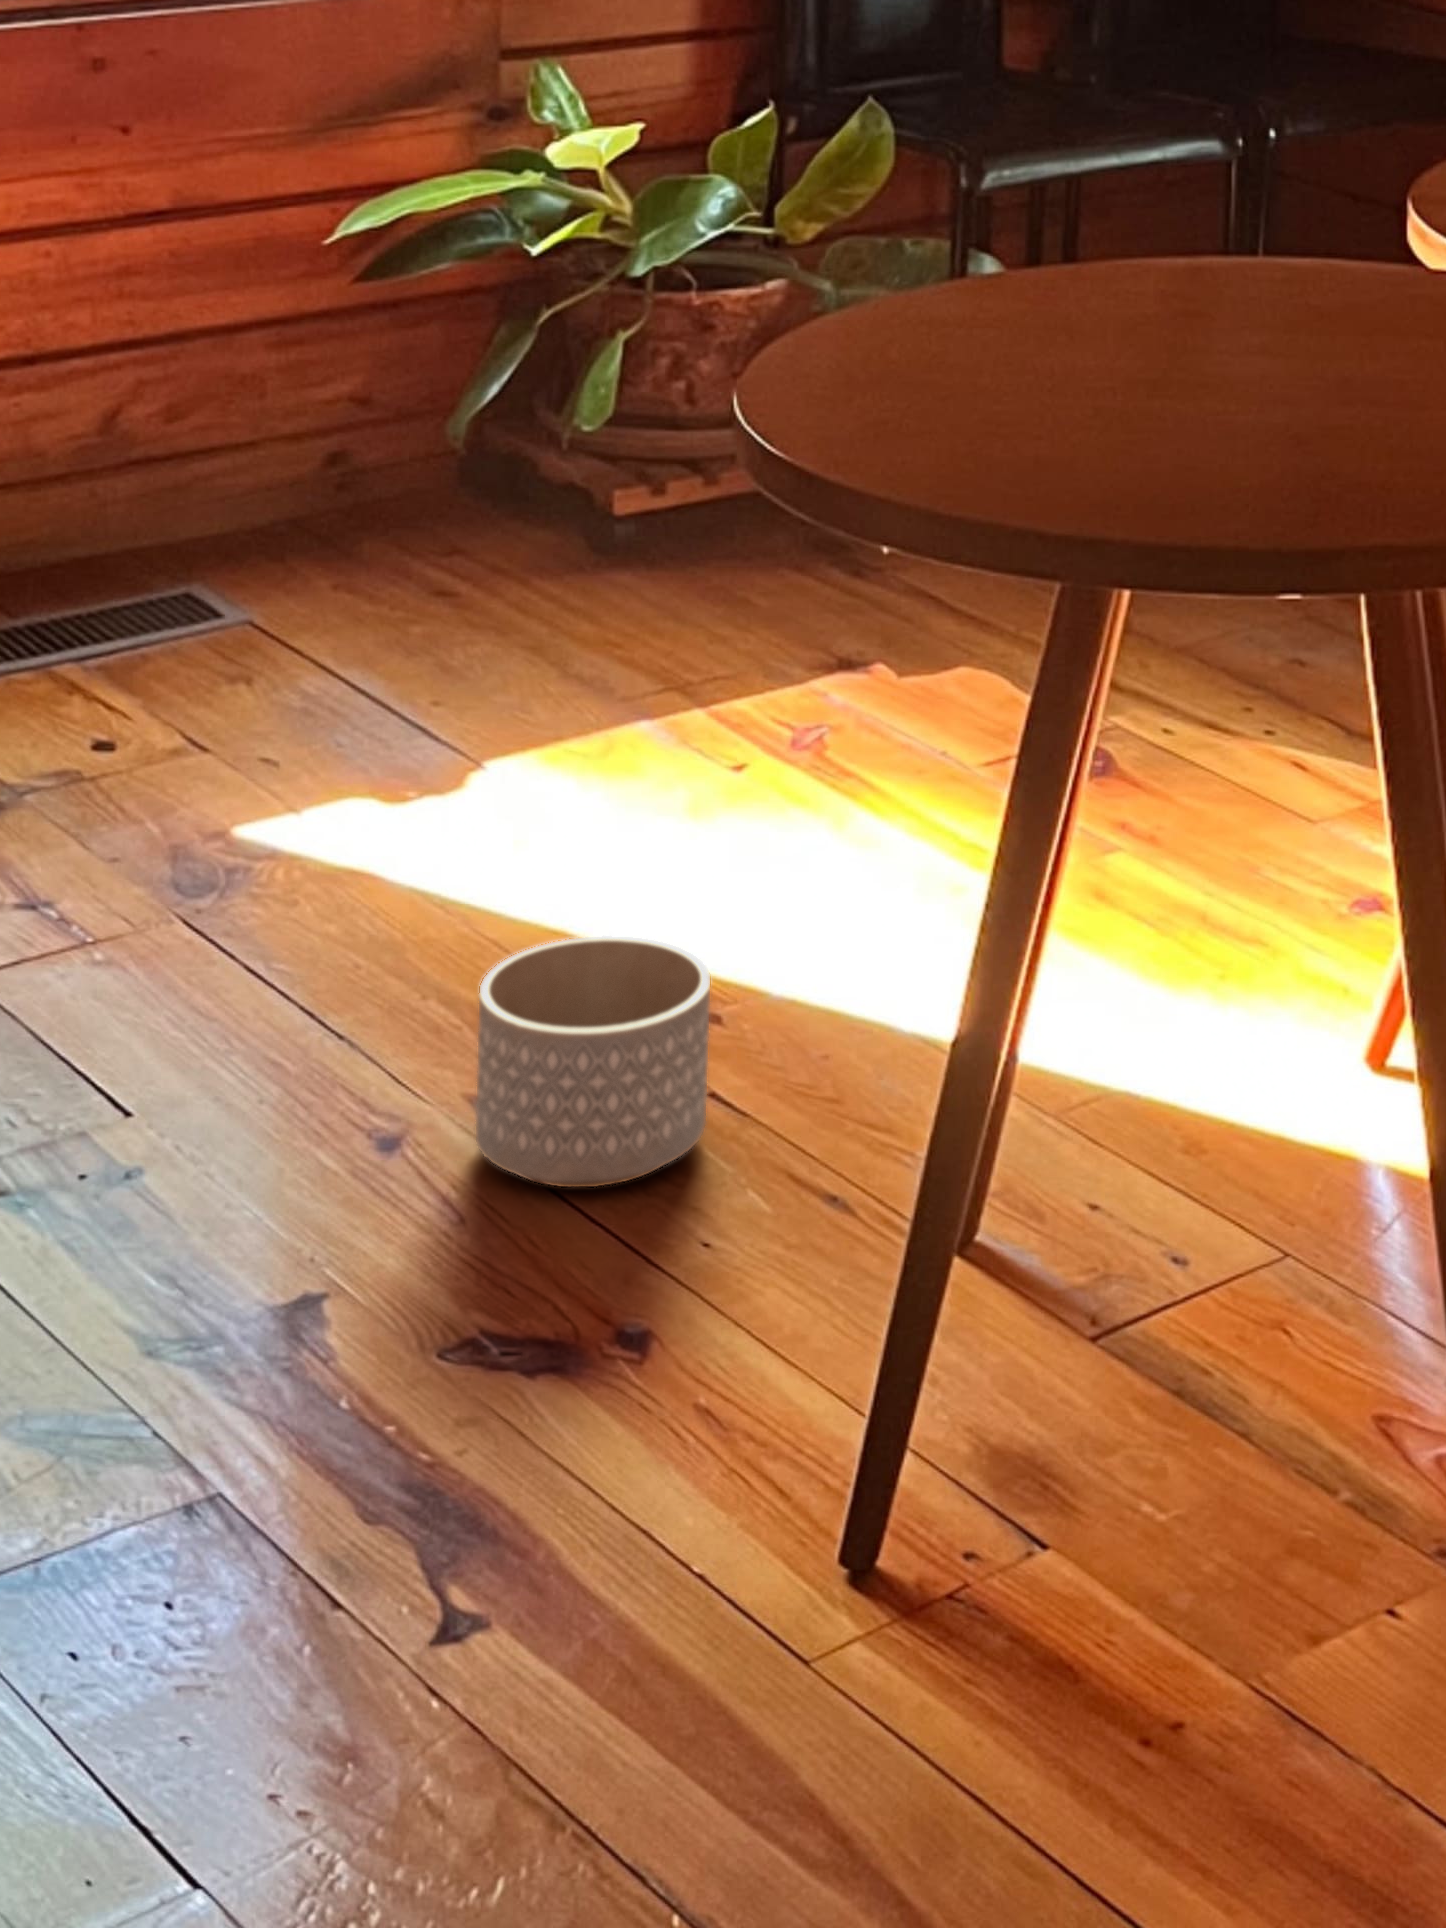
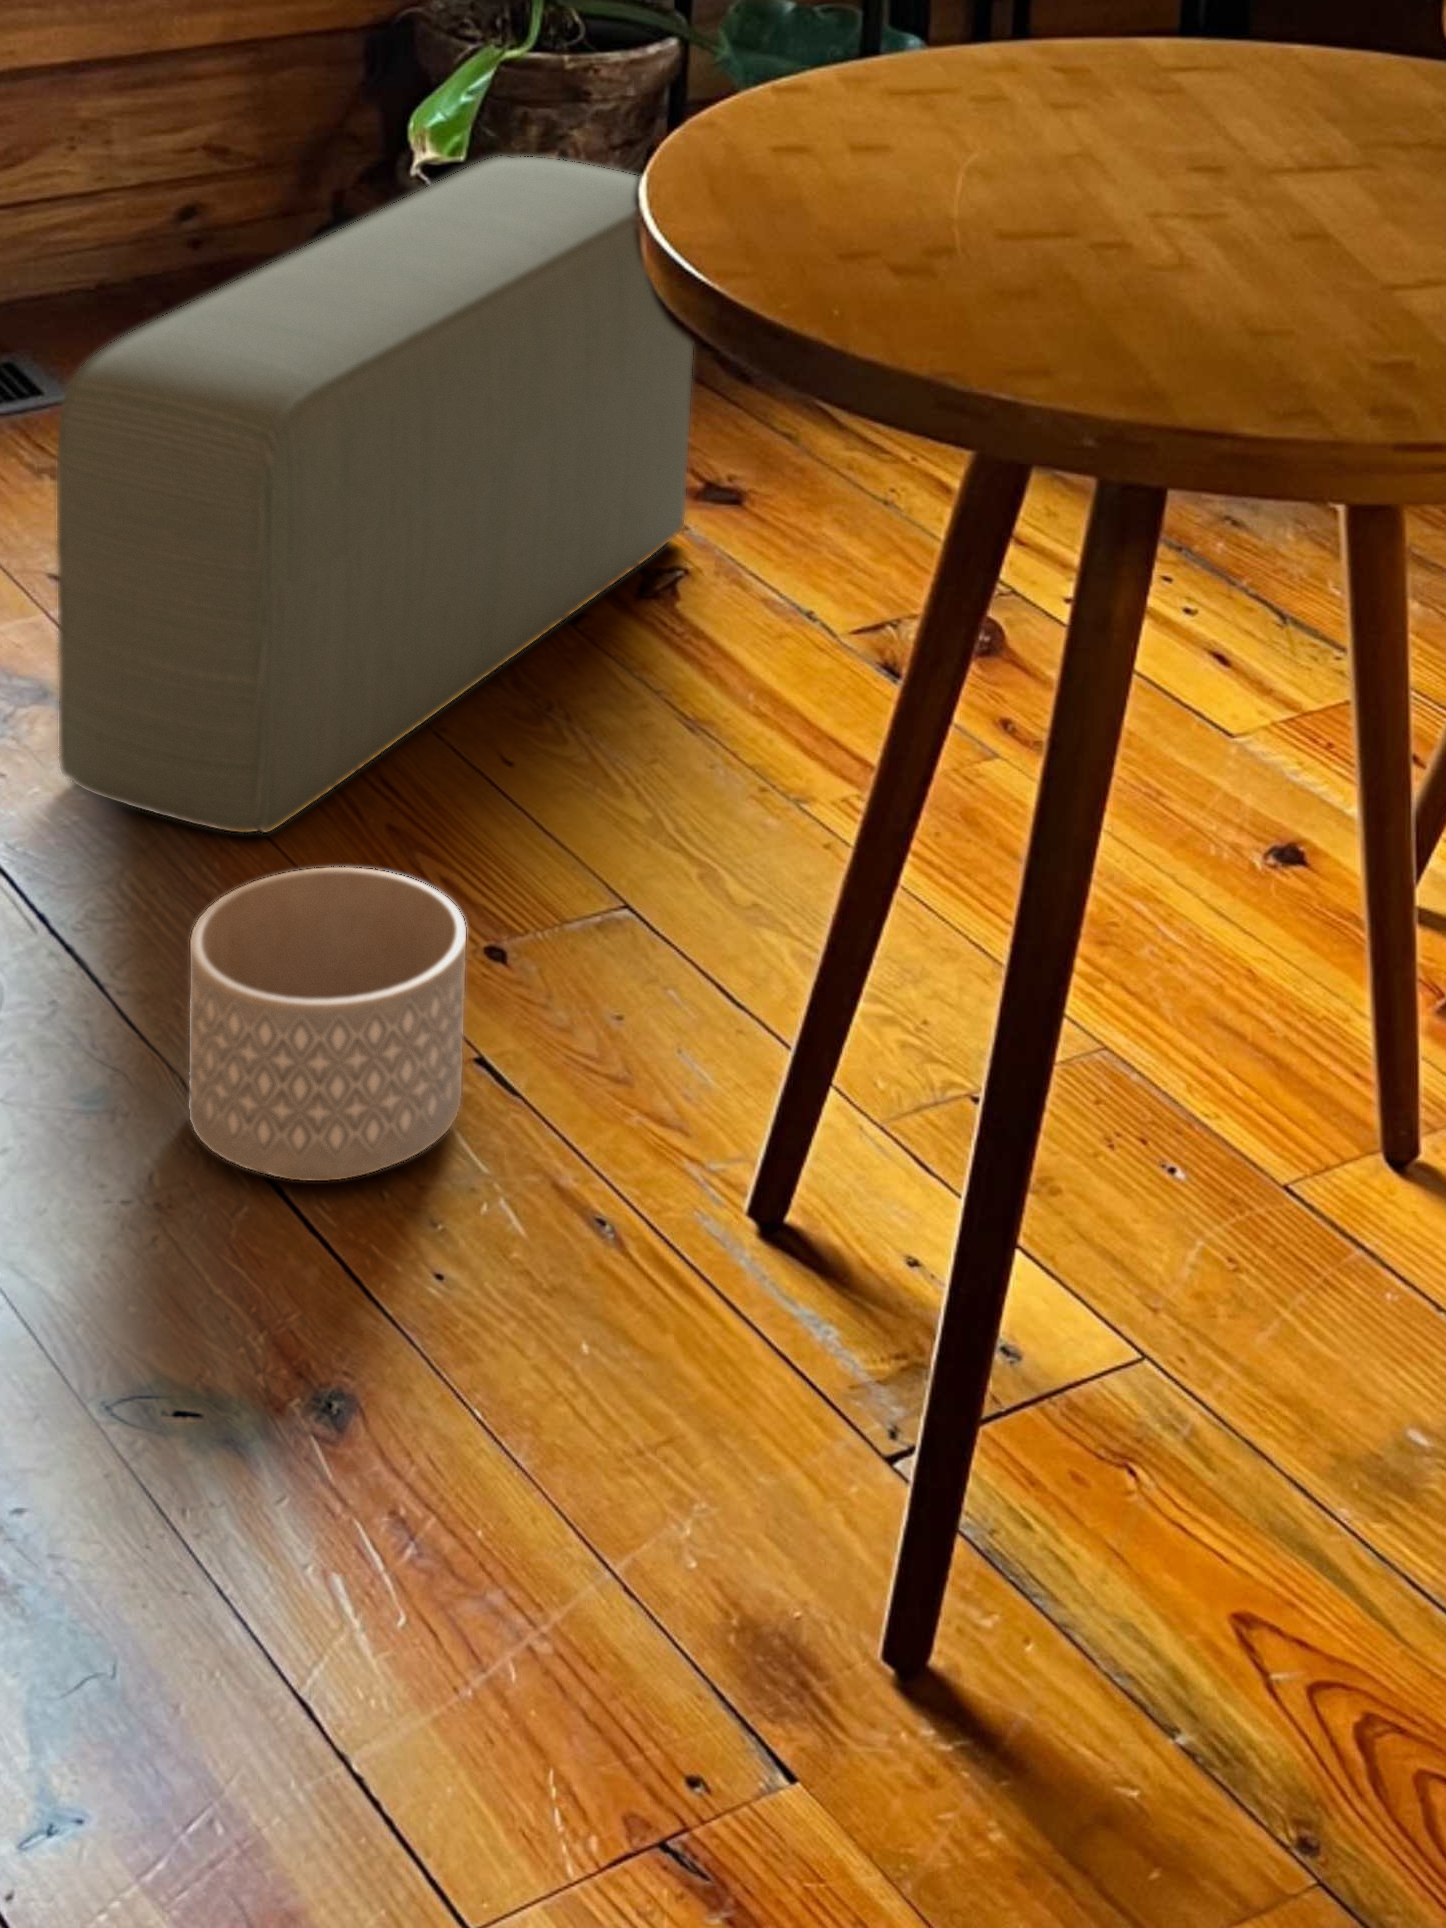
pouf: none [308,377,831,944] -> present [57,157,693,833]

